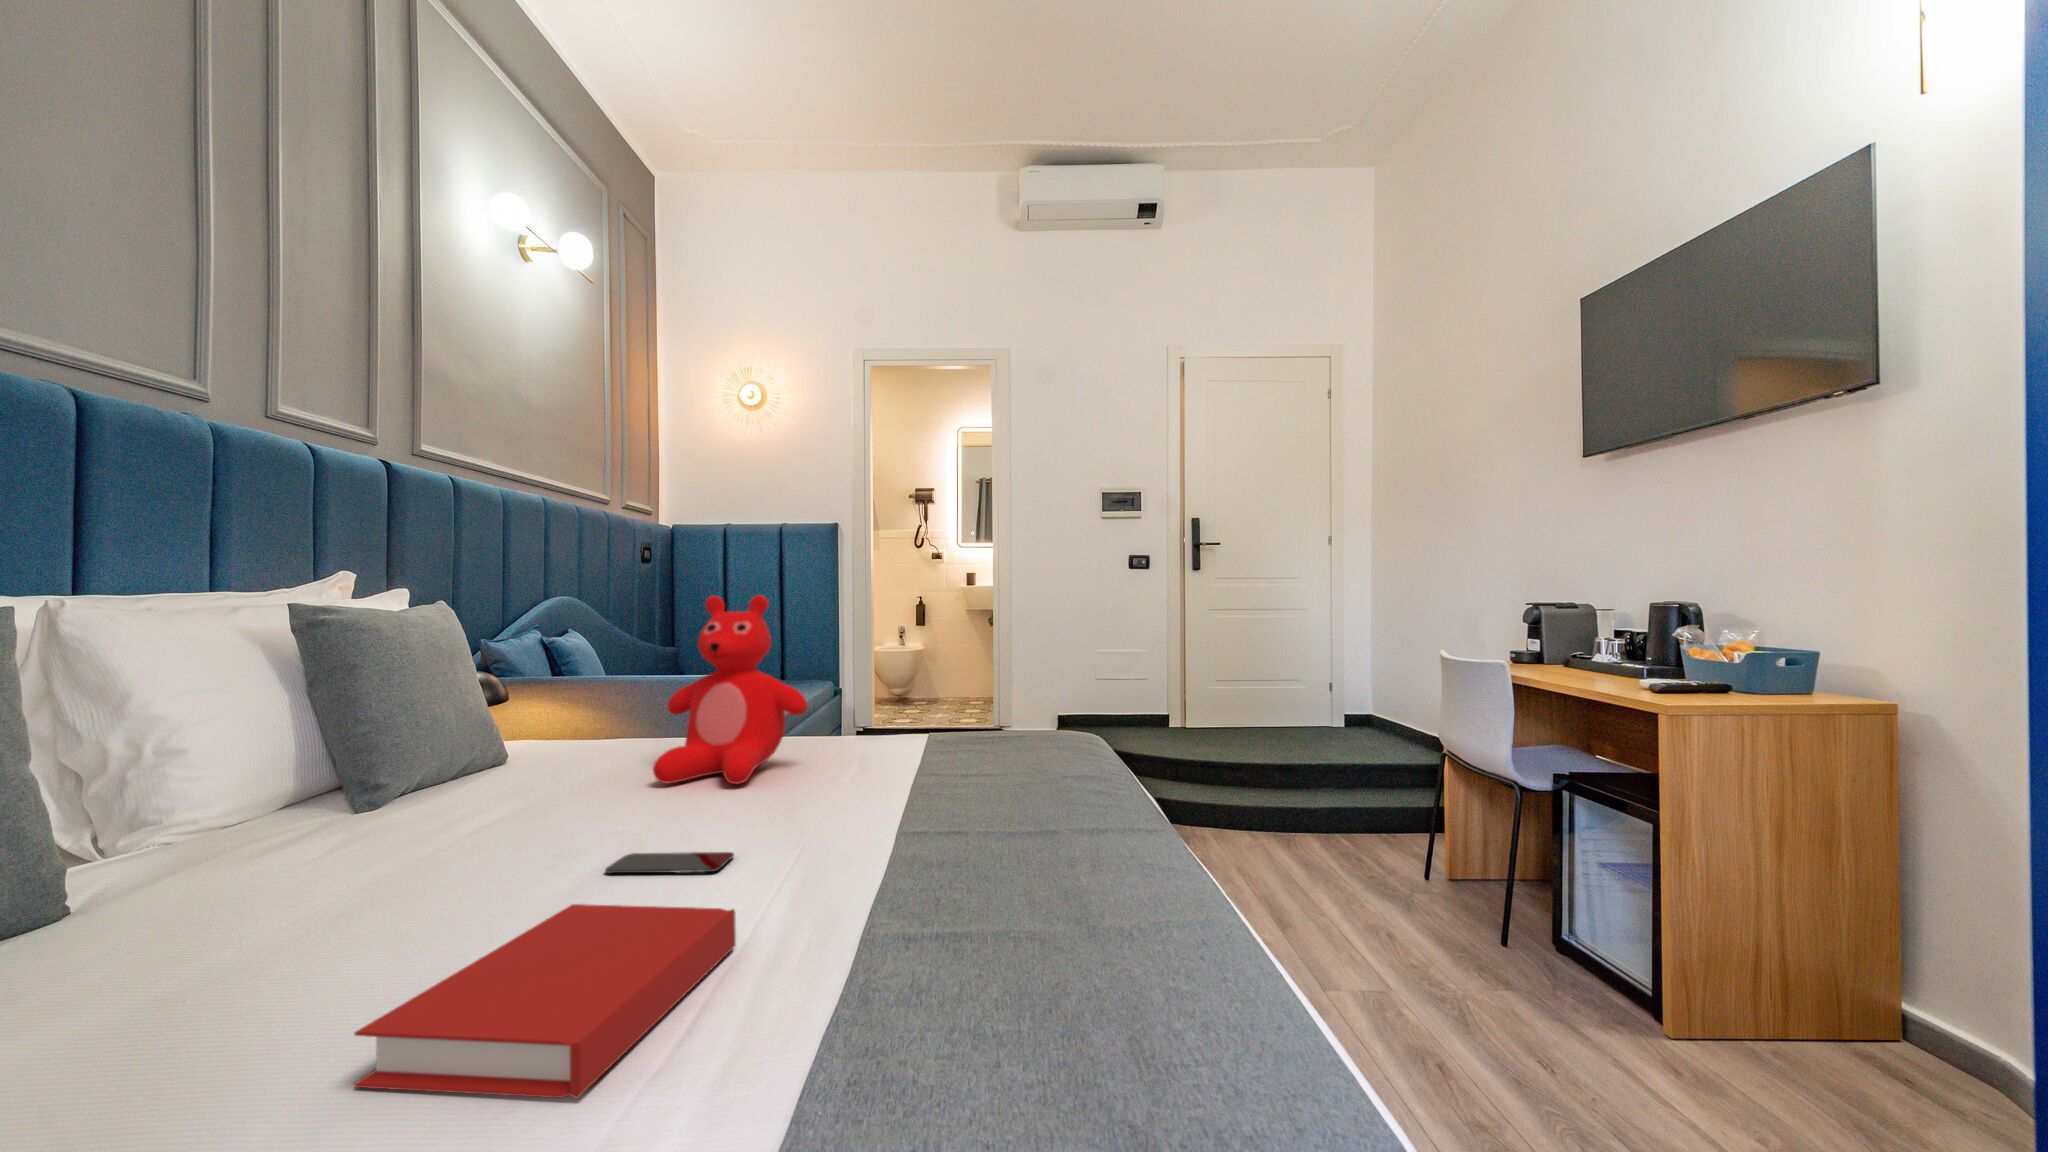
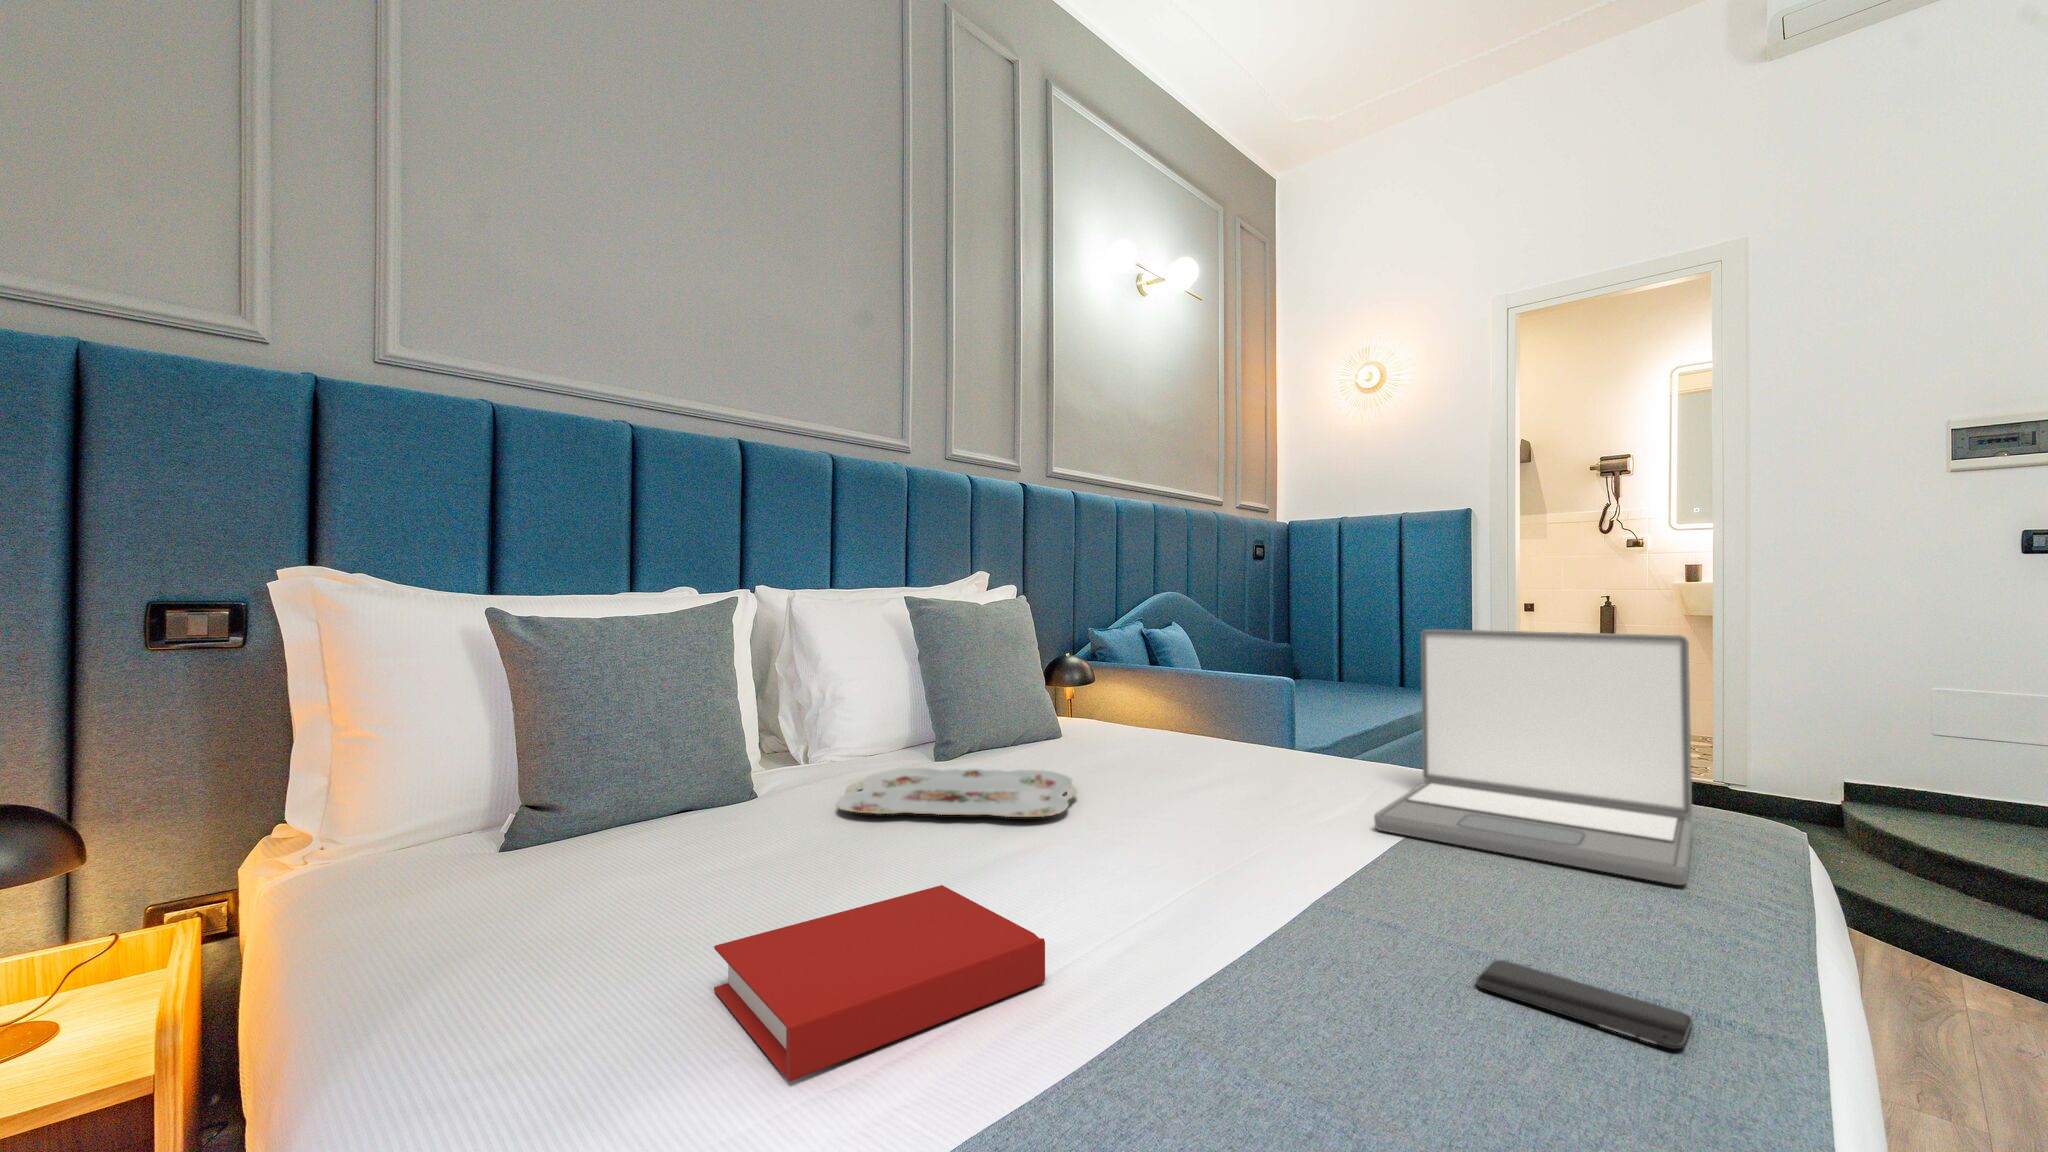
teddy bear: present [653,595,807,784] -> none [1149,593,1312,797]
laptop: none [876,620,1067,783] -> present [1374,629,1692,885]
serving tray: none [249,794,600,887] -> present [836,768,1077,817]
smartphone: present [605,852,734,873] -> present [1476,960,1693,1049]

